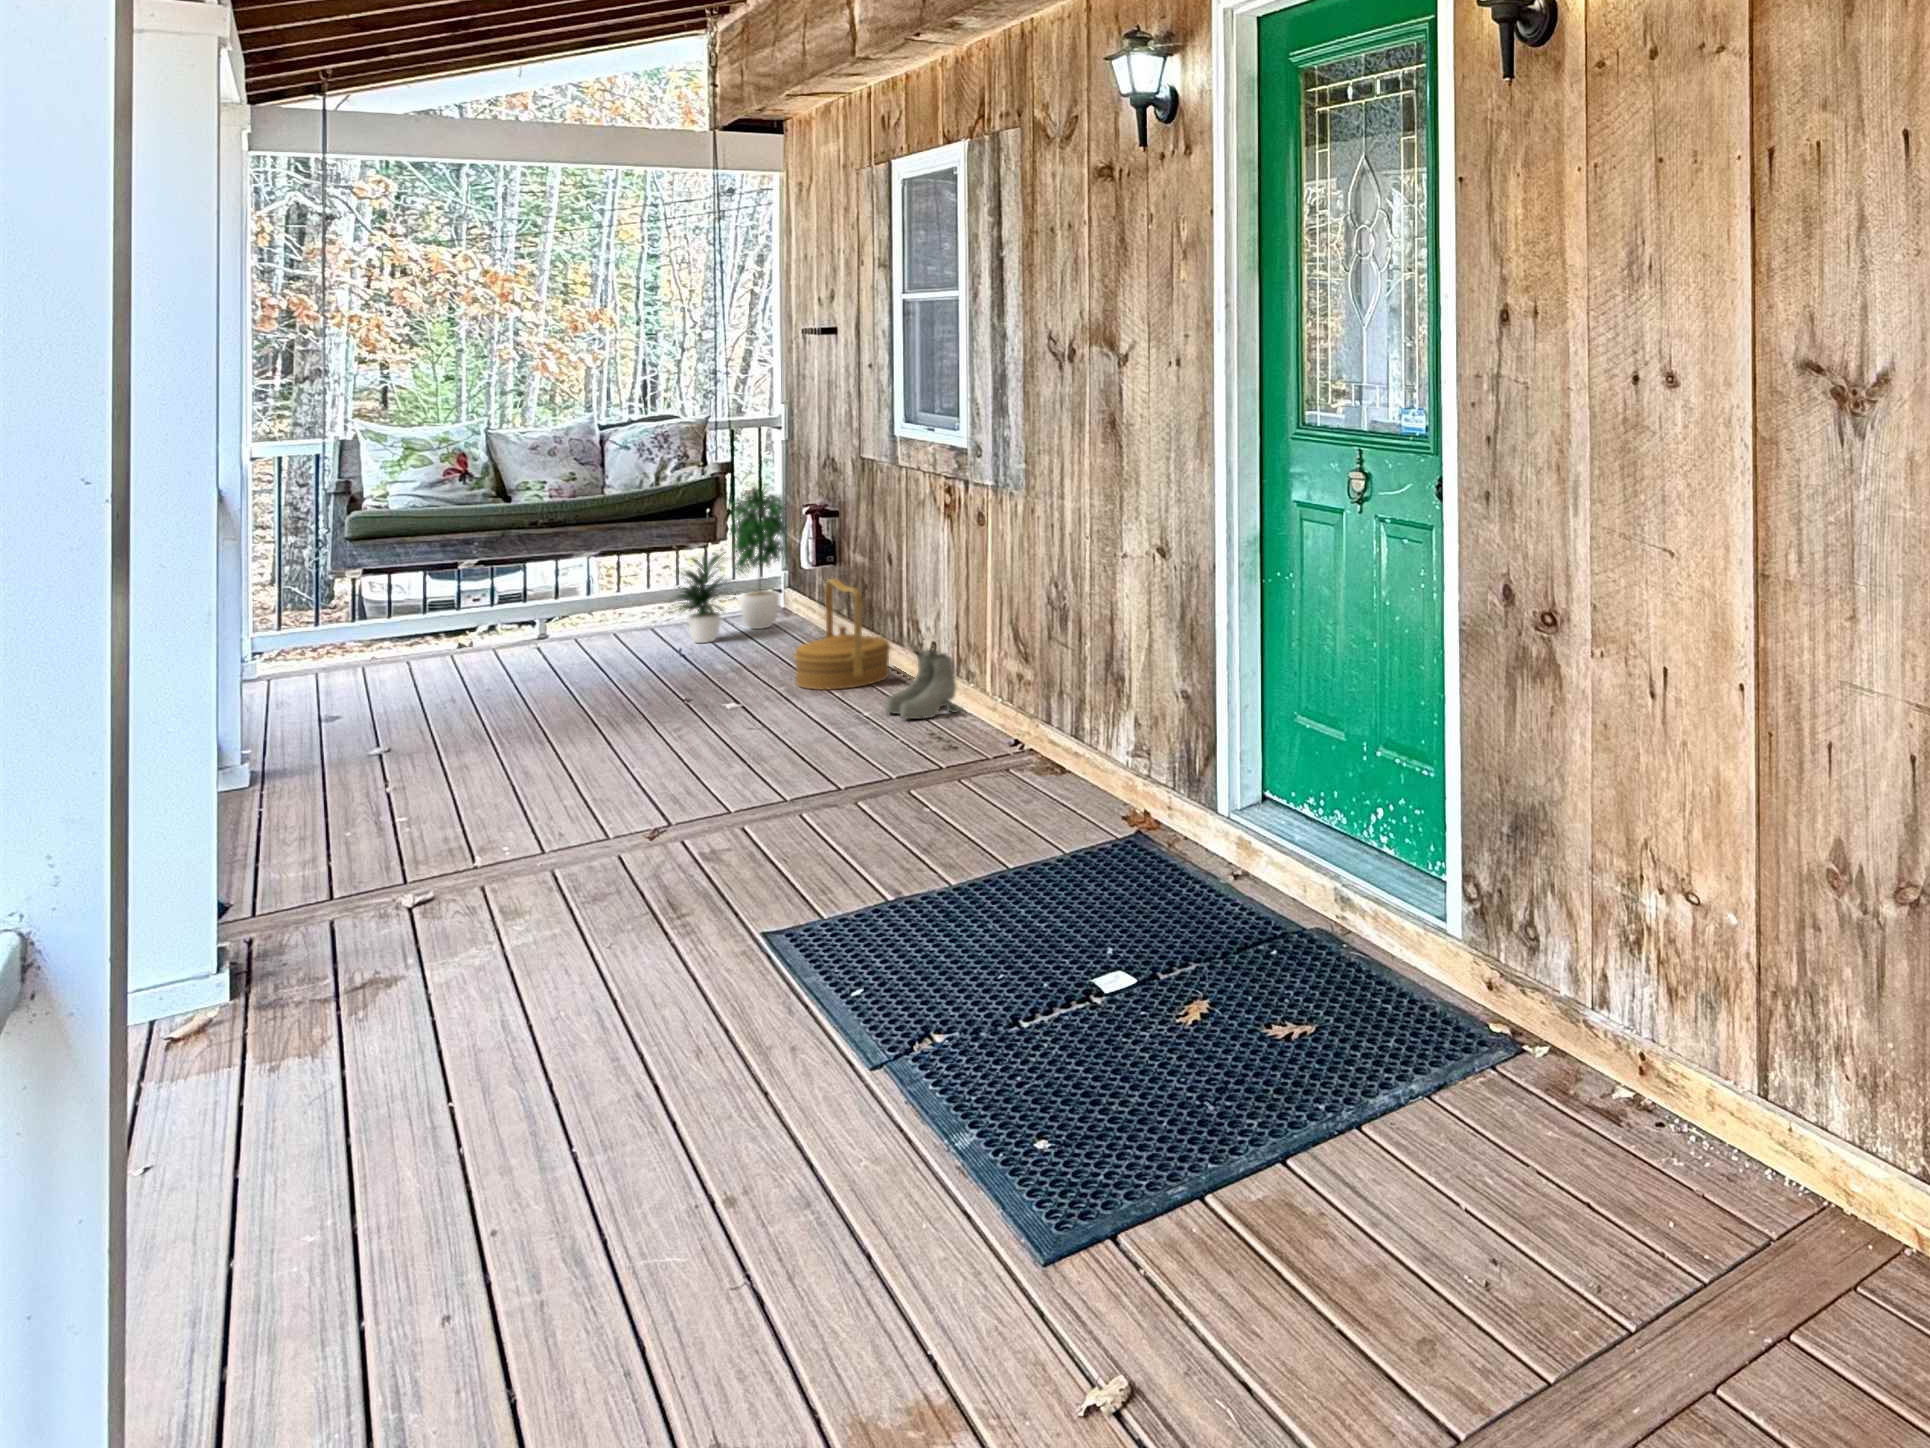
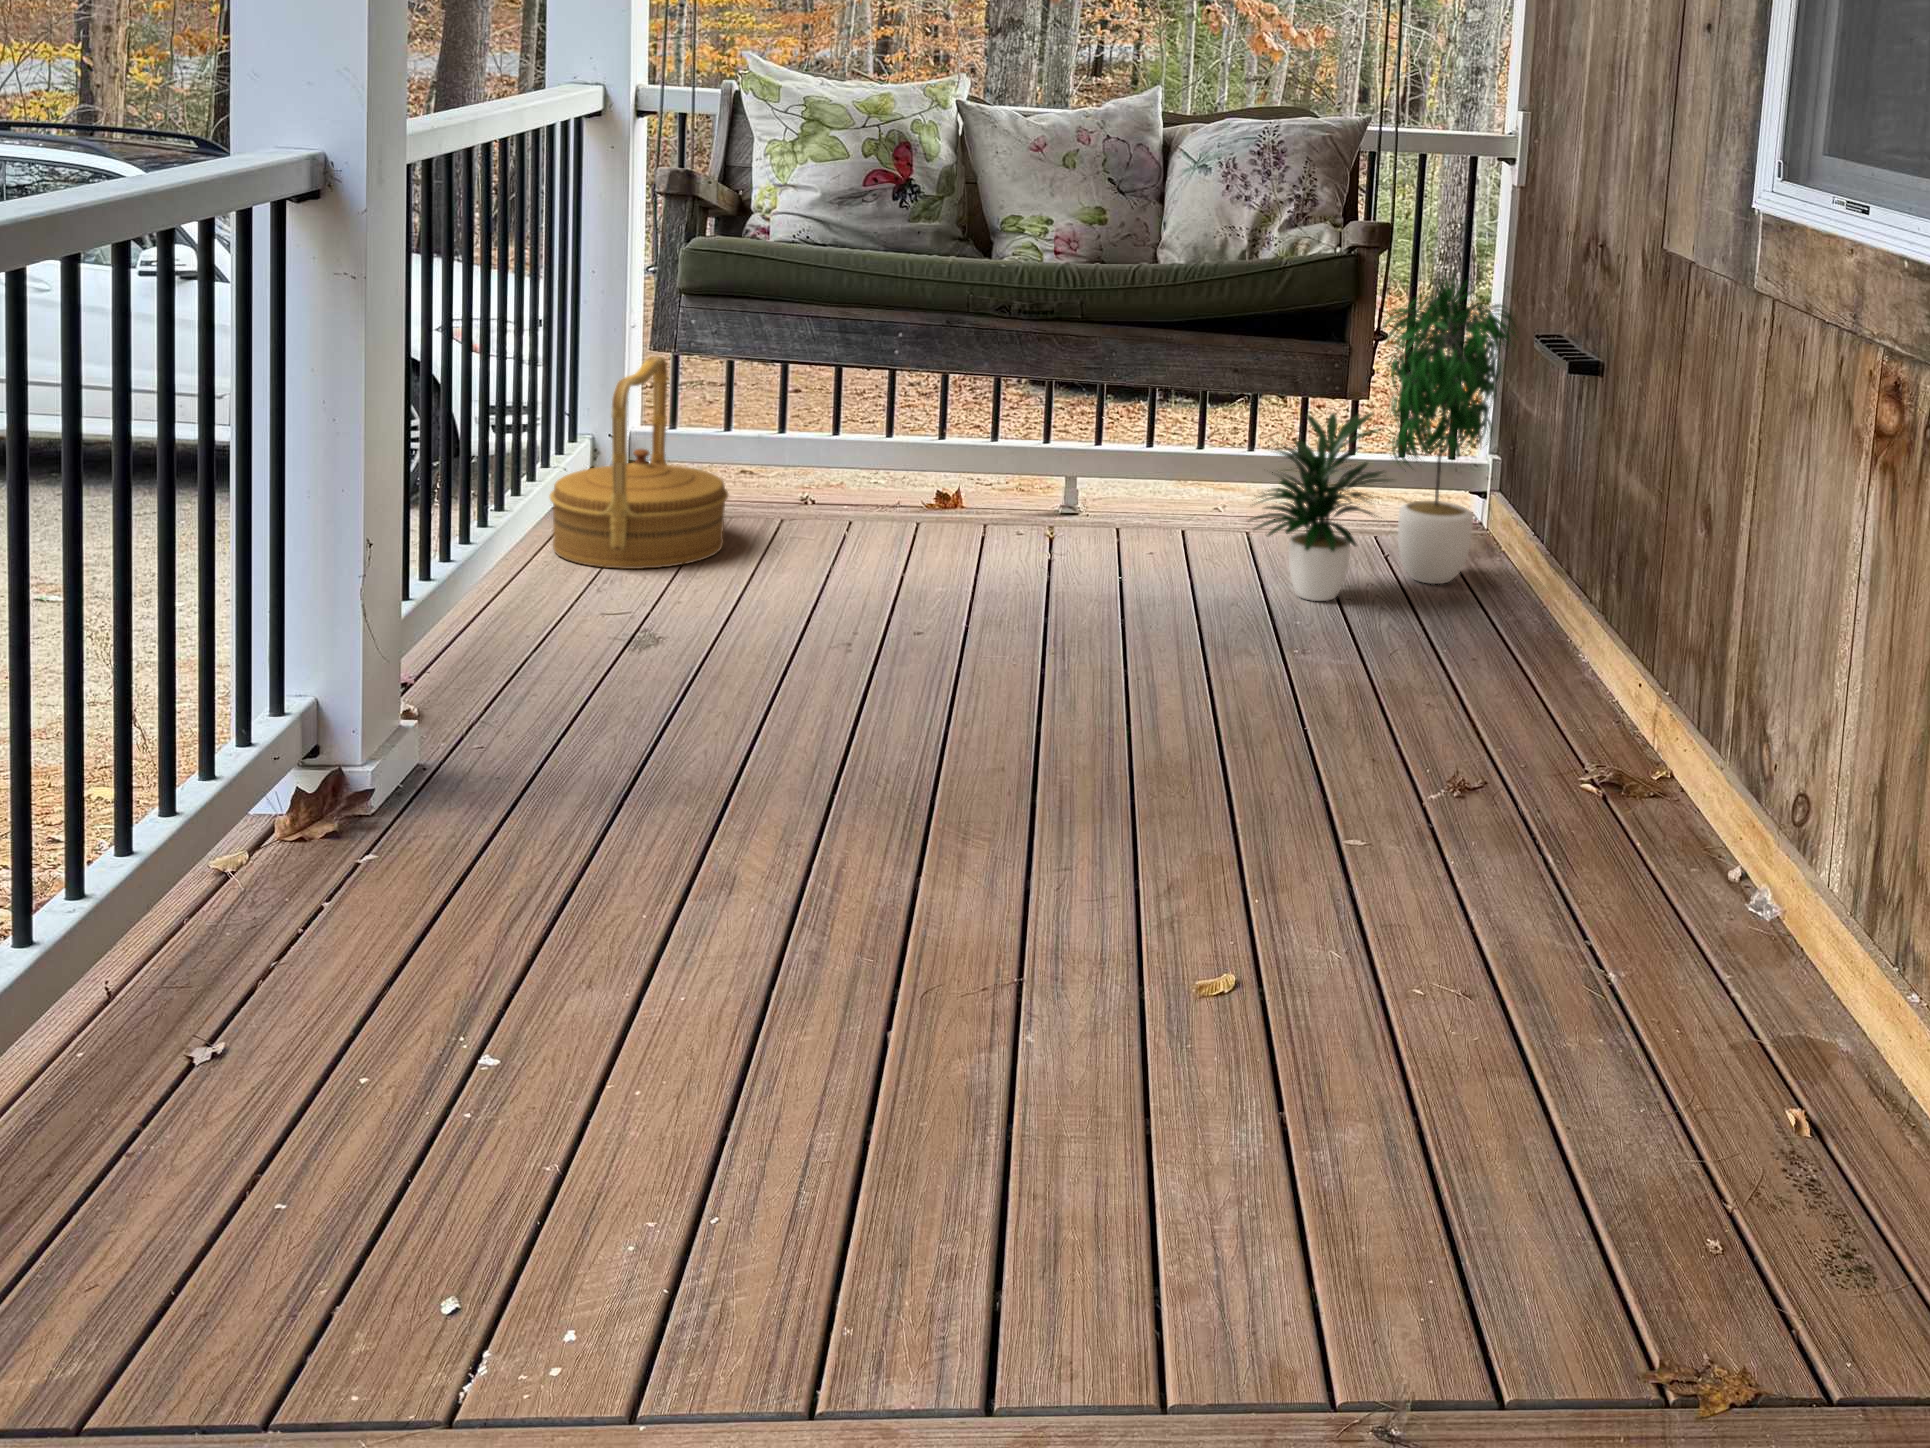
woven basket: present [794,578,890,690] -> present [550,356,728,569]
boots: present [885,650,962,719] -> none [1647,865,1884,1103]

